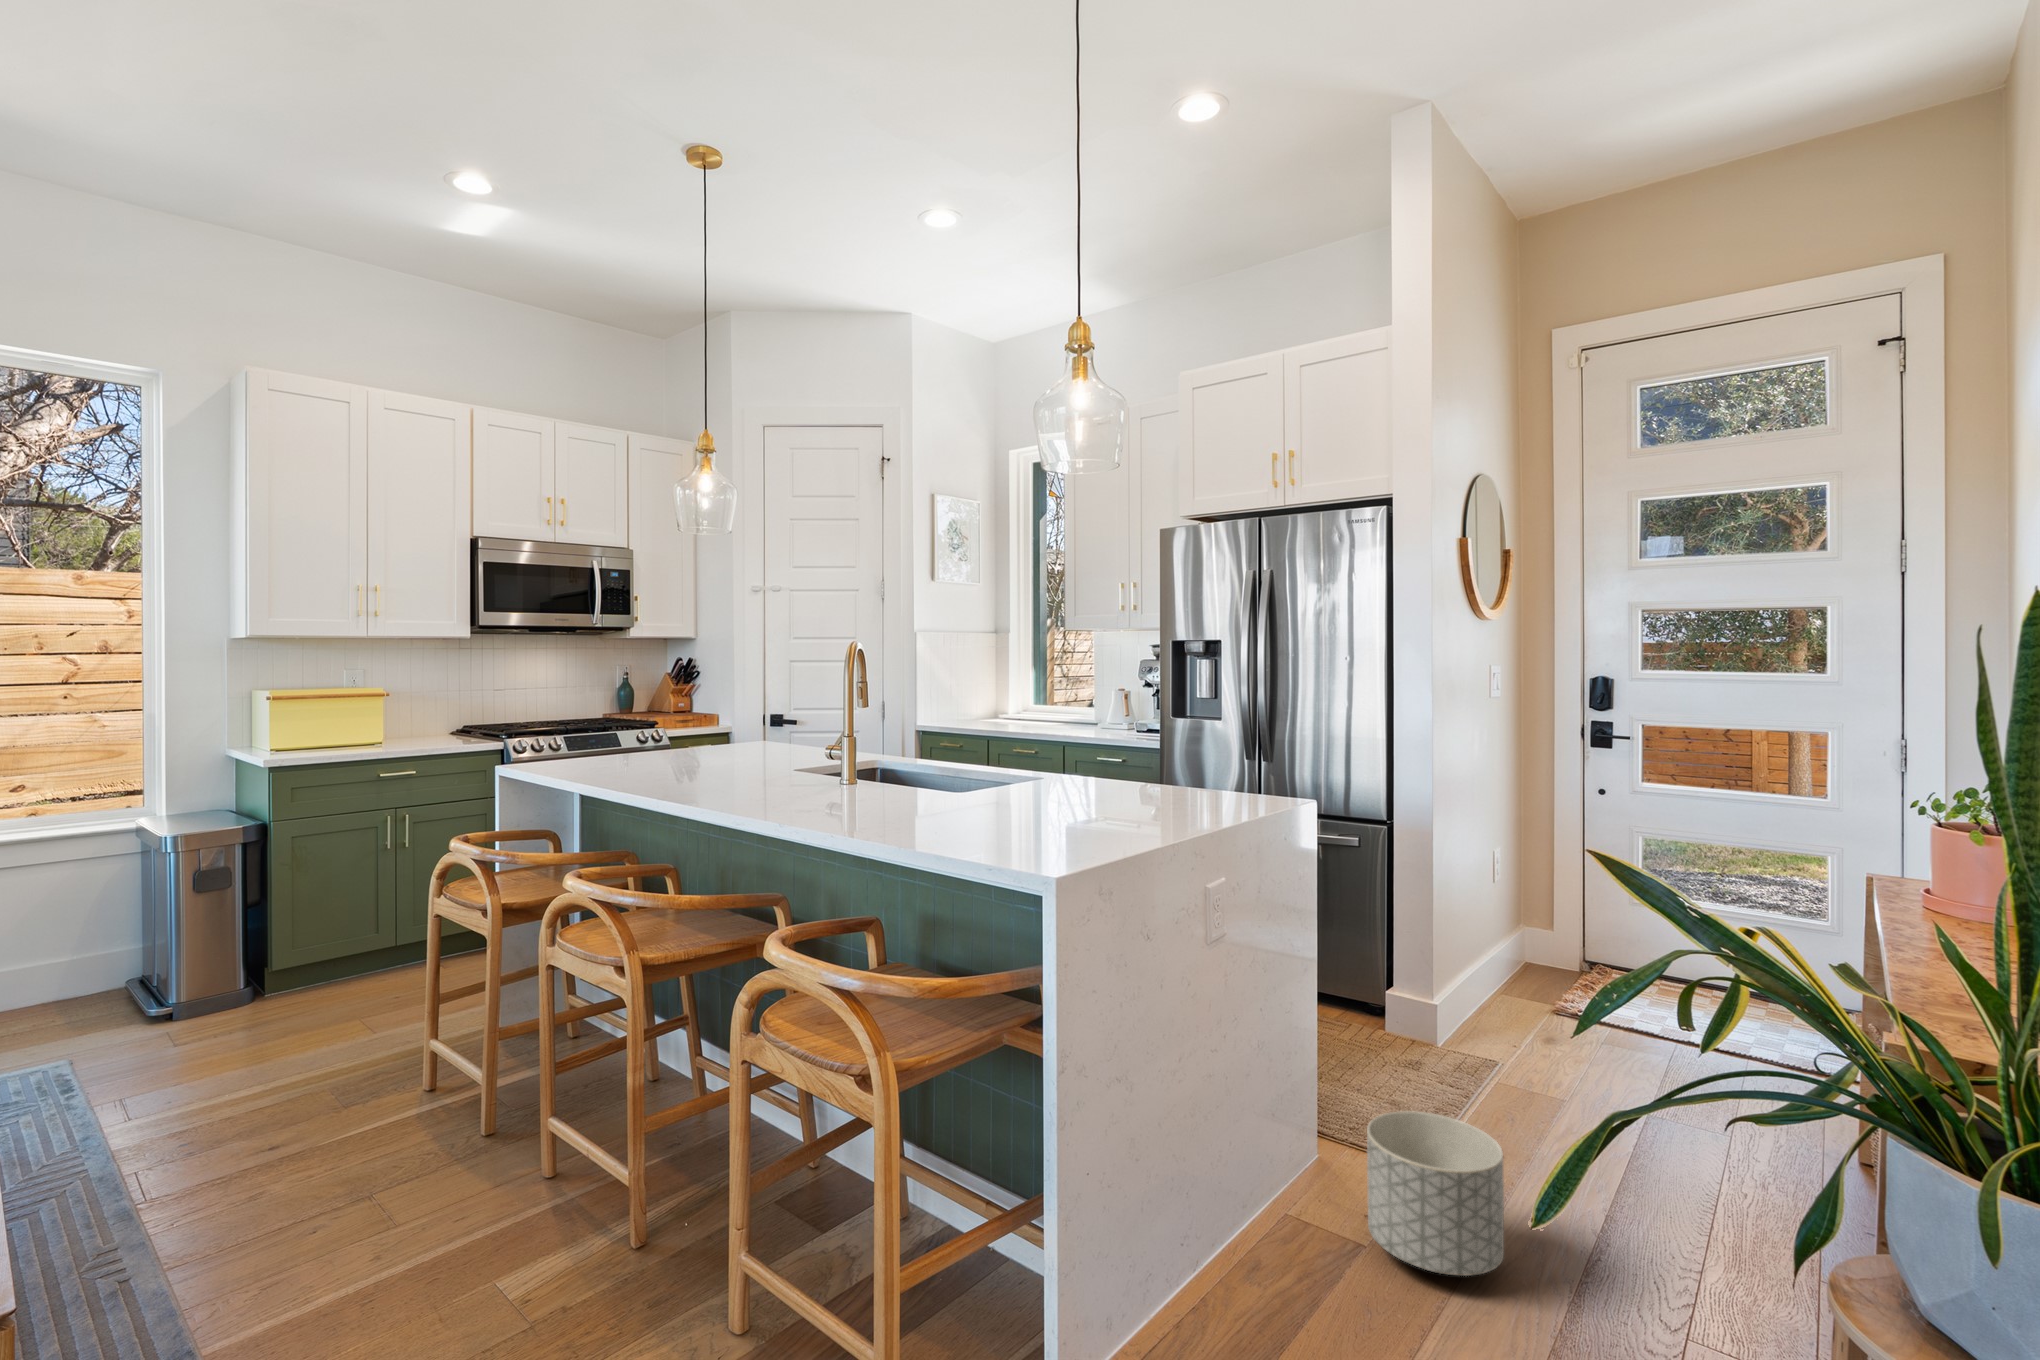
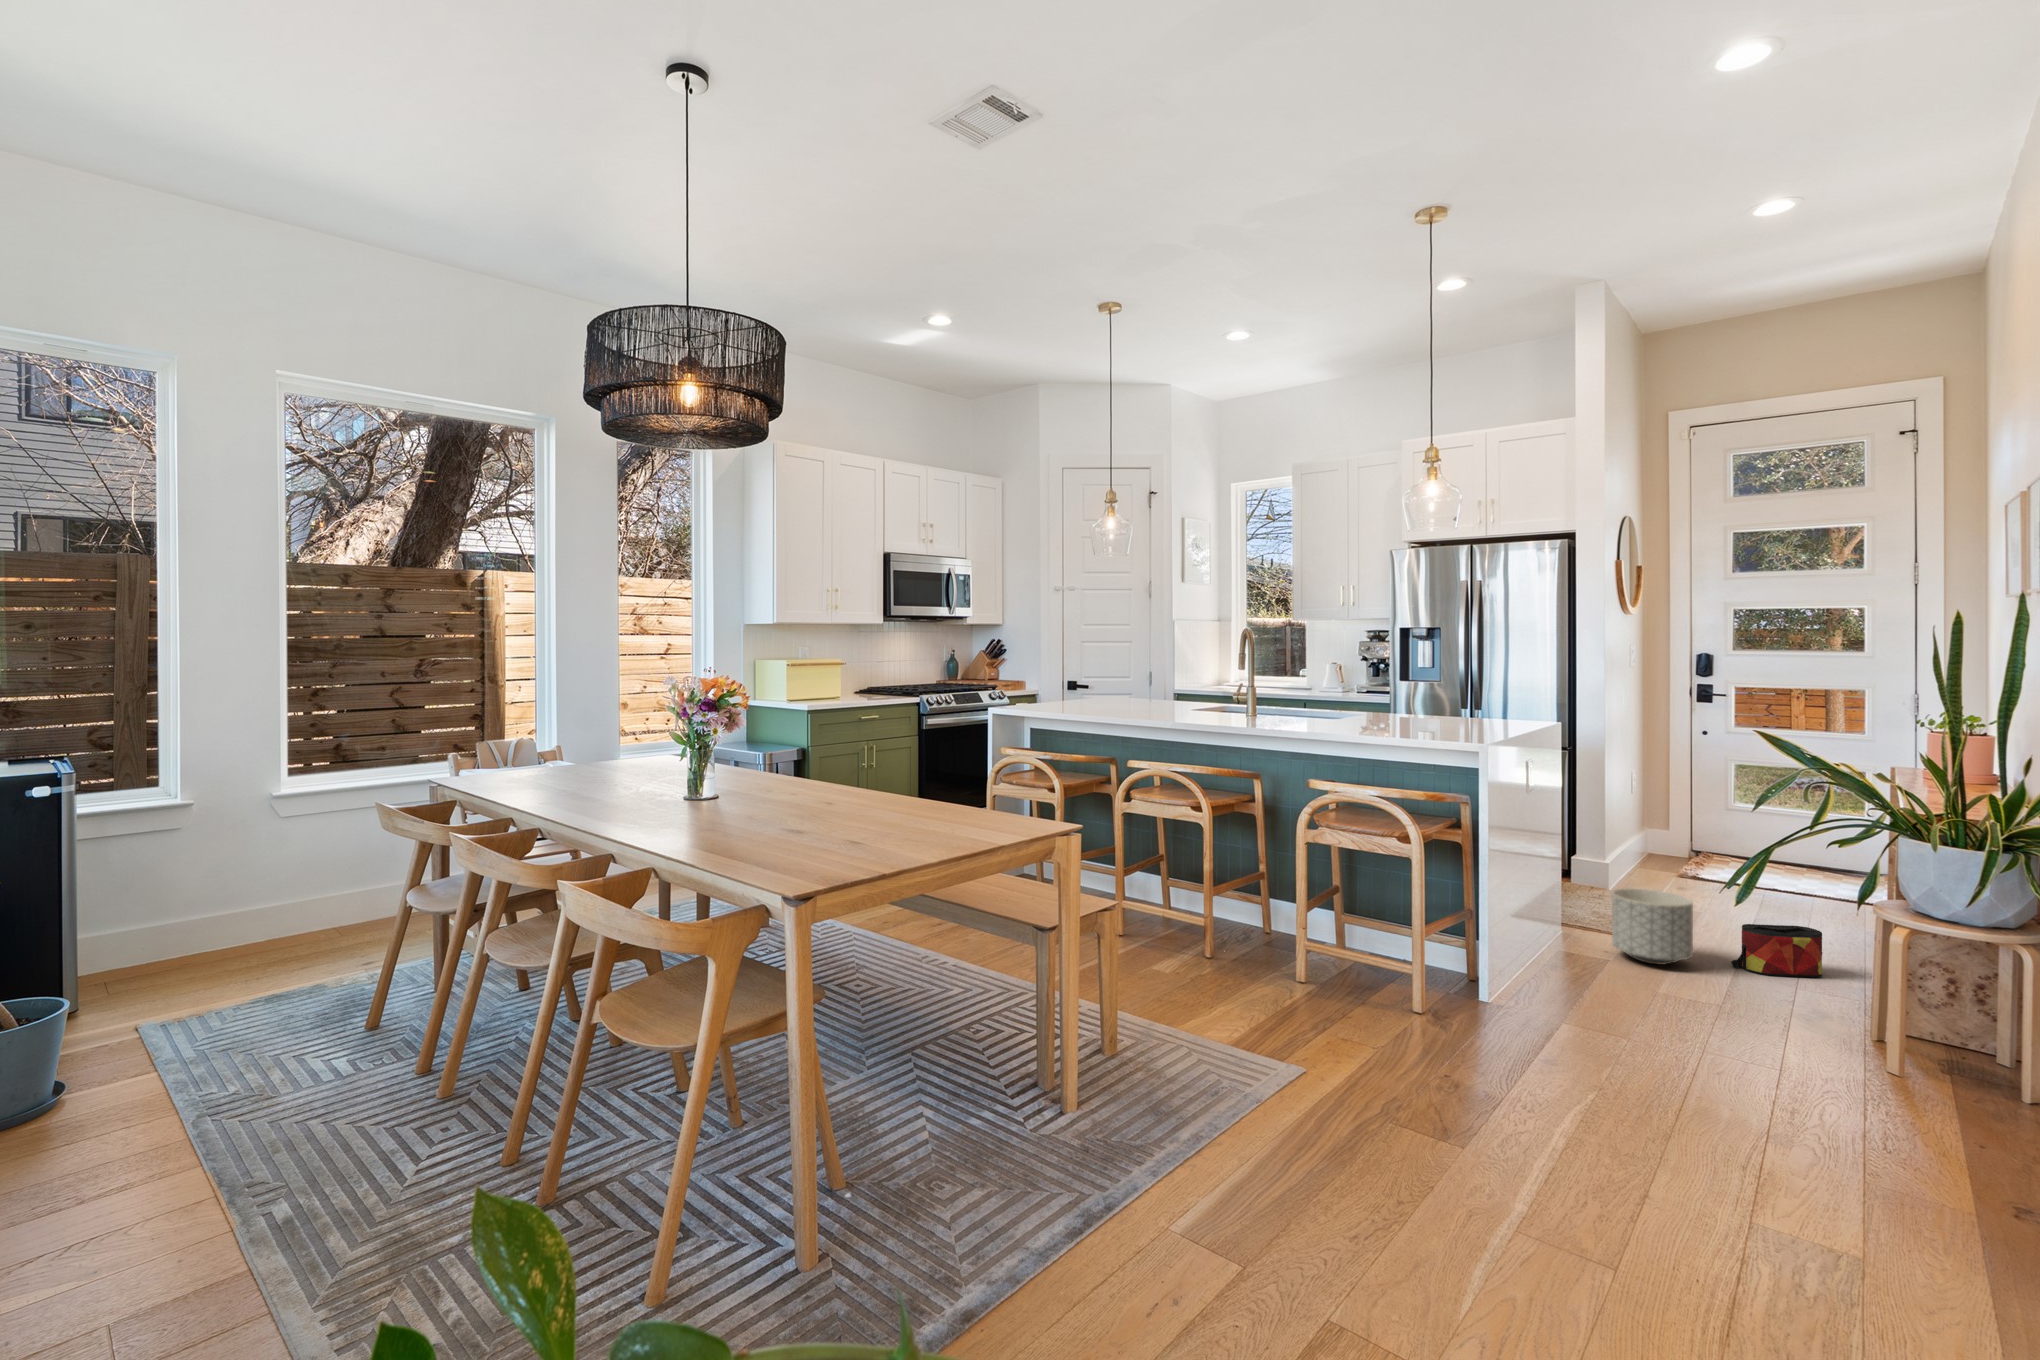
bag: none [1576,1193,1743,1314] -> present [1731,924,1822,977]

